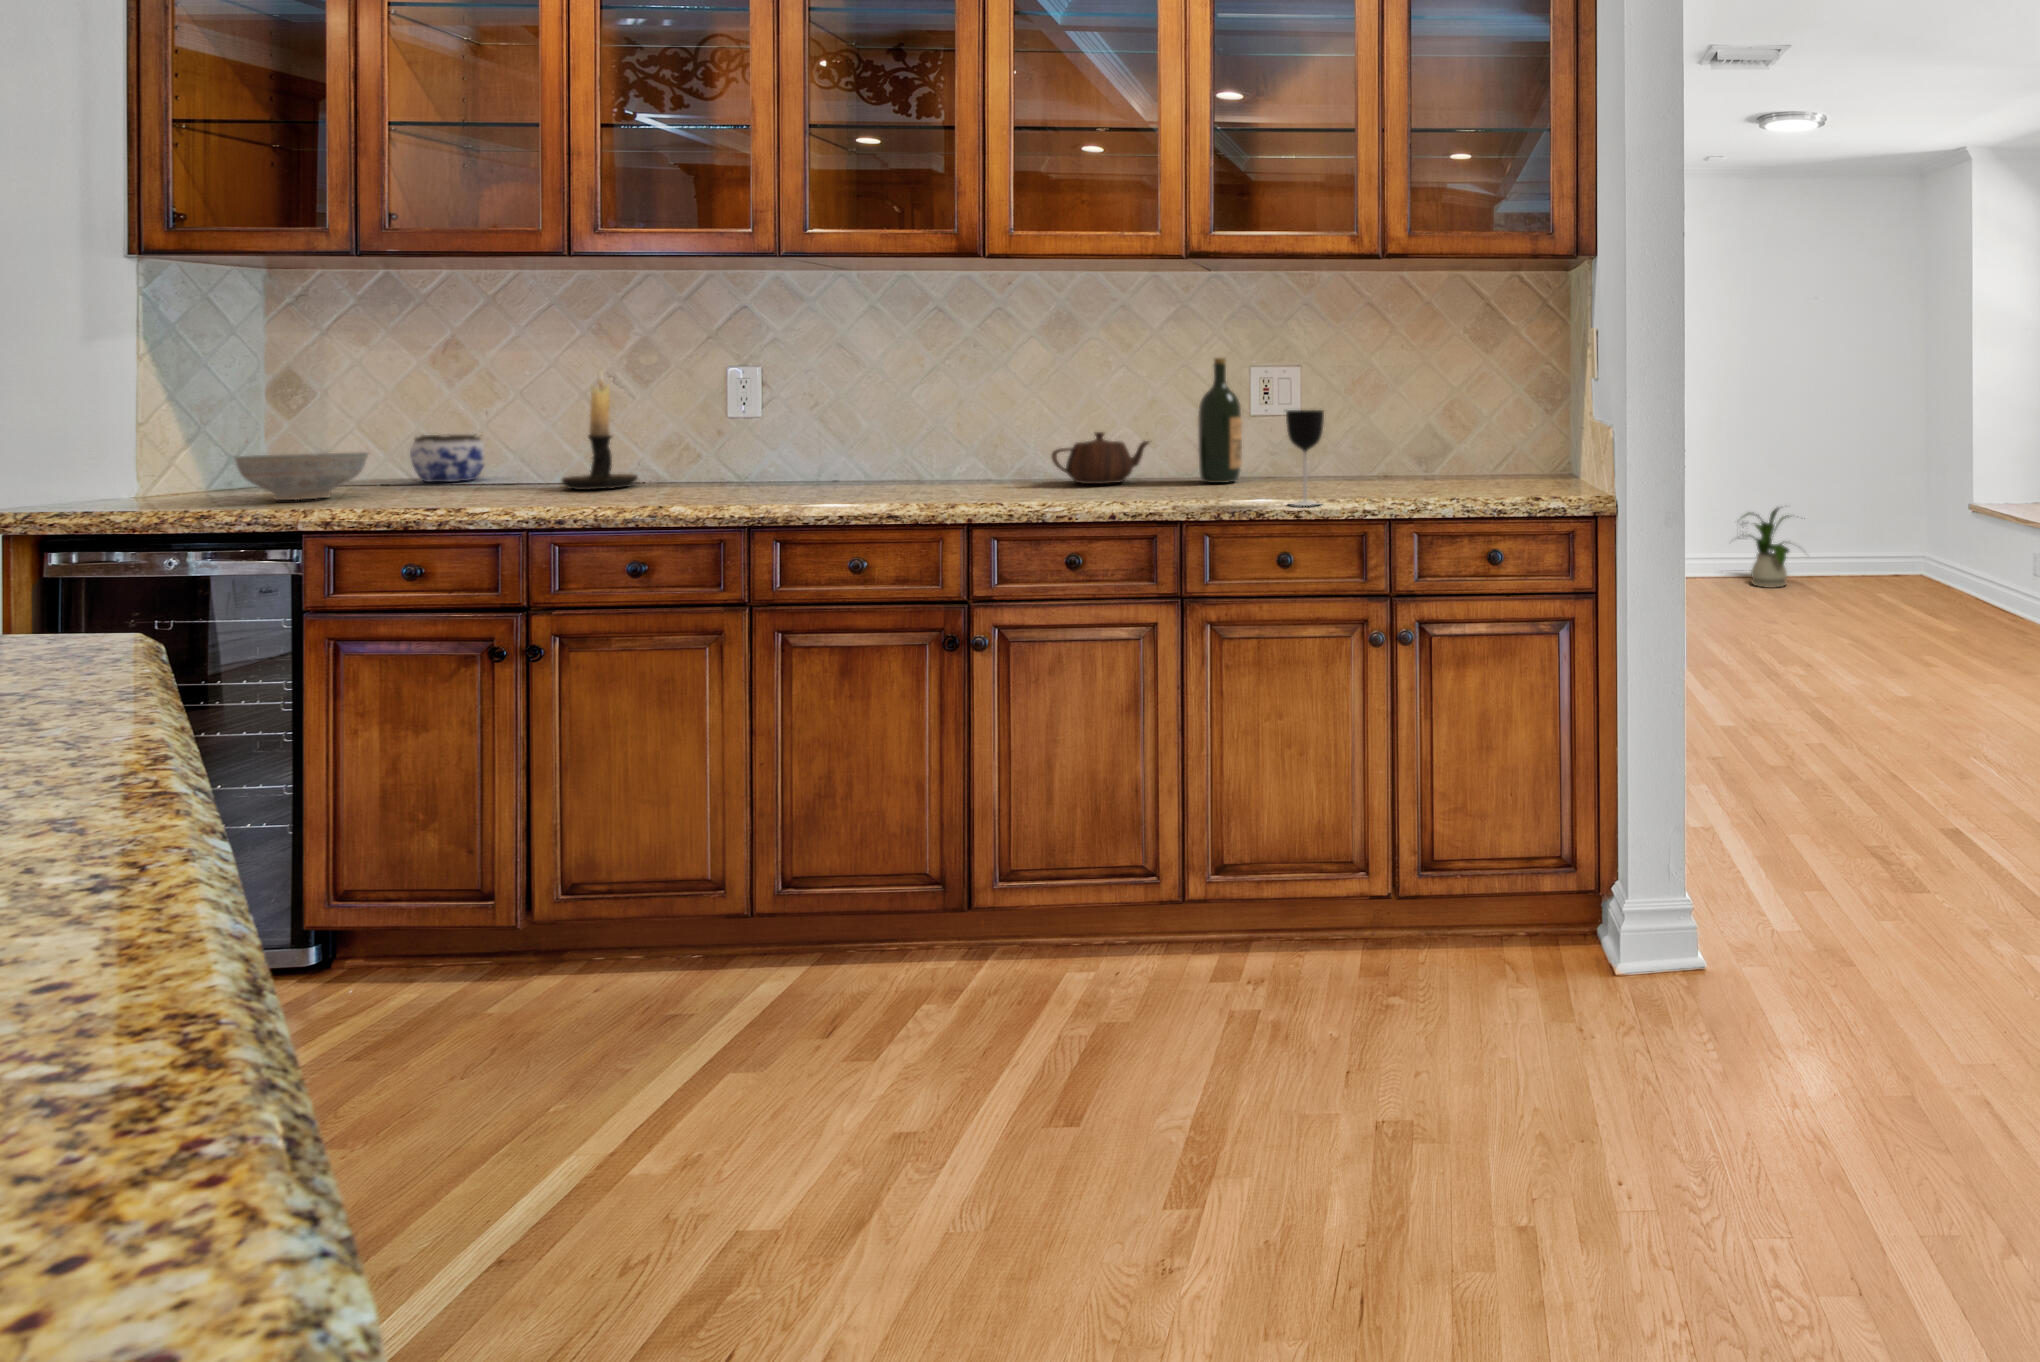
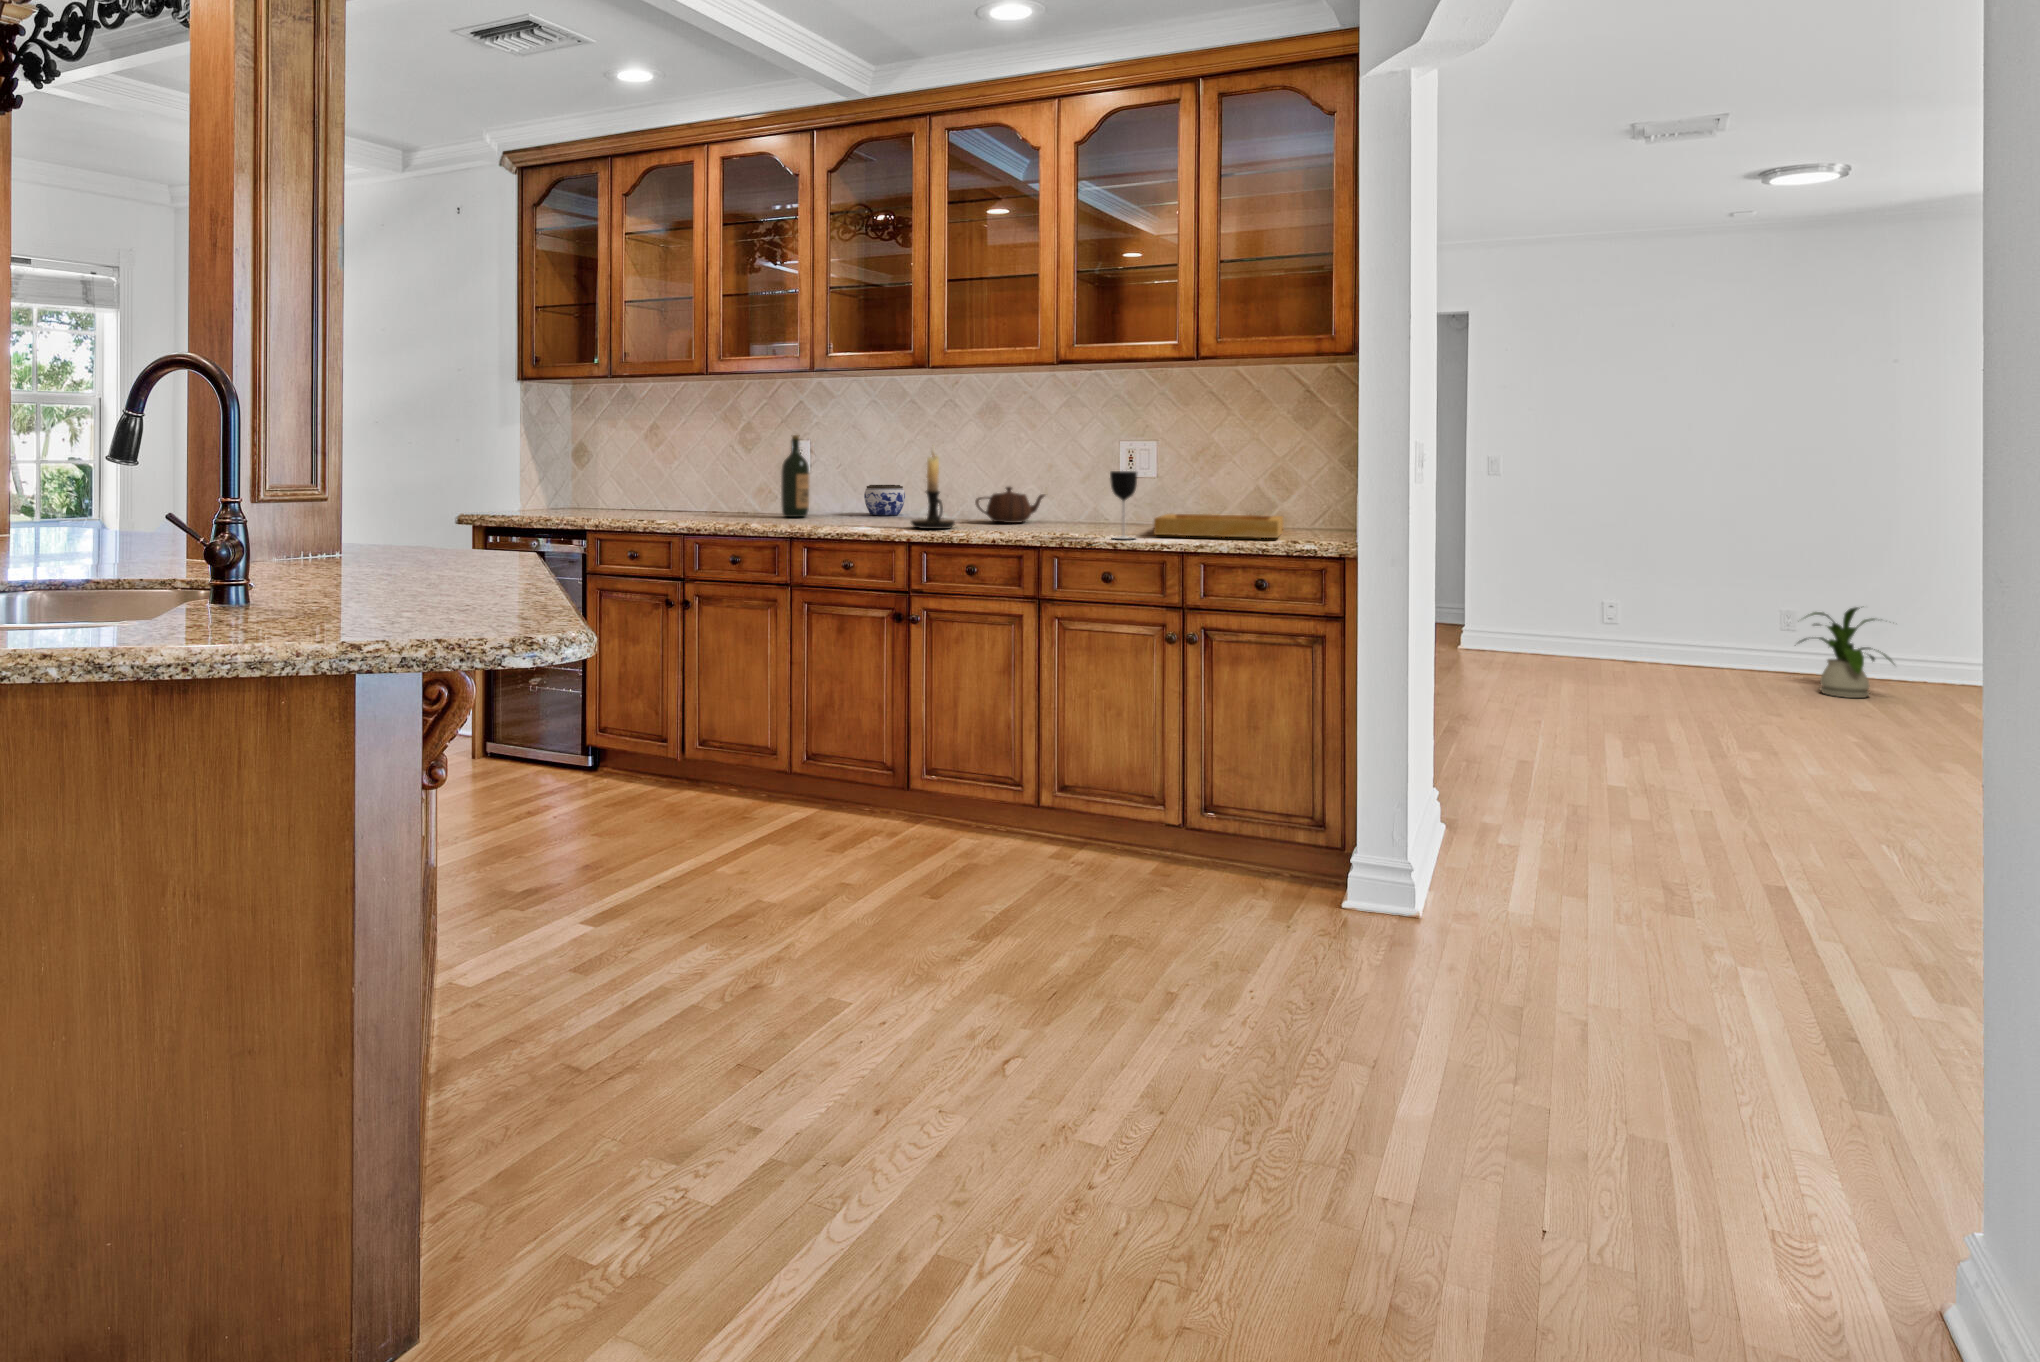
wine bottle: present [1198,358,1242,483] -> present [781,435,809,517]
candle holder: present [562,370,637,490] -> present [911,445,955,529]
jar: present [410,435,484,482] -> present [864,485,905,515]
decorative bowl: present [235,452,368,500] -> none [559,488,617,513]
tray: none [1325,460,1497,496] -> present [1154,514,1283,538]

